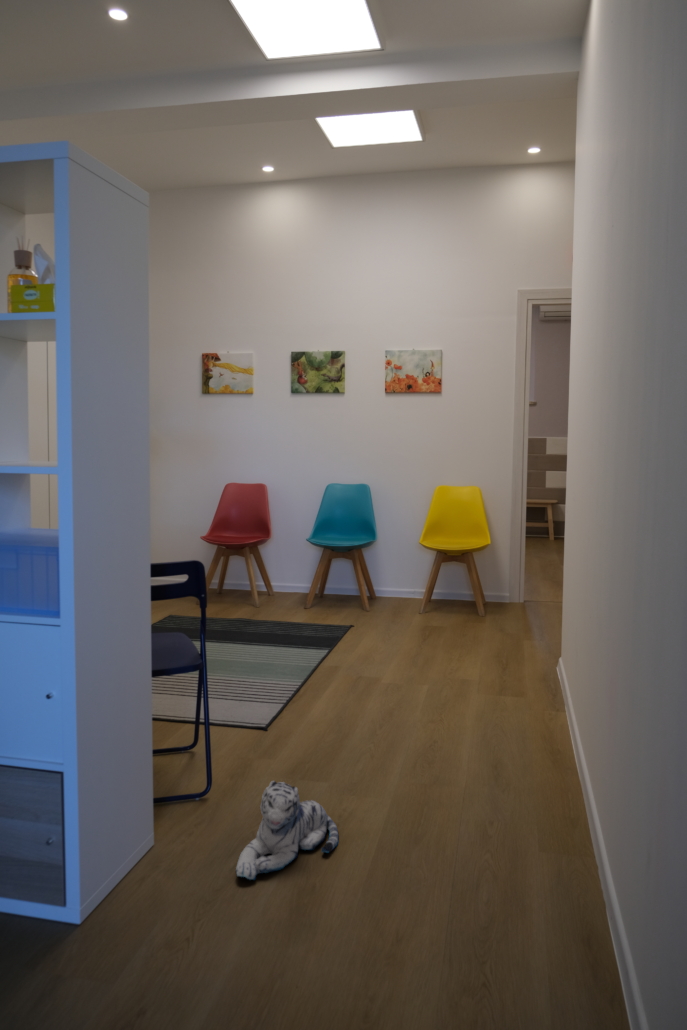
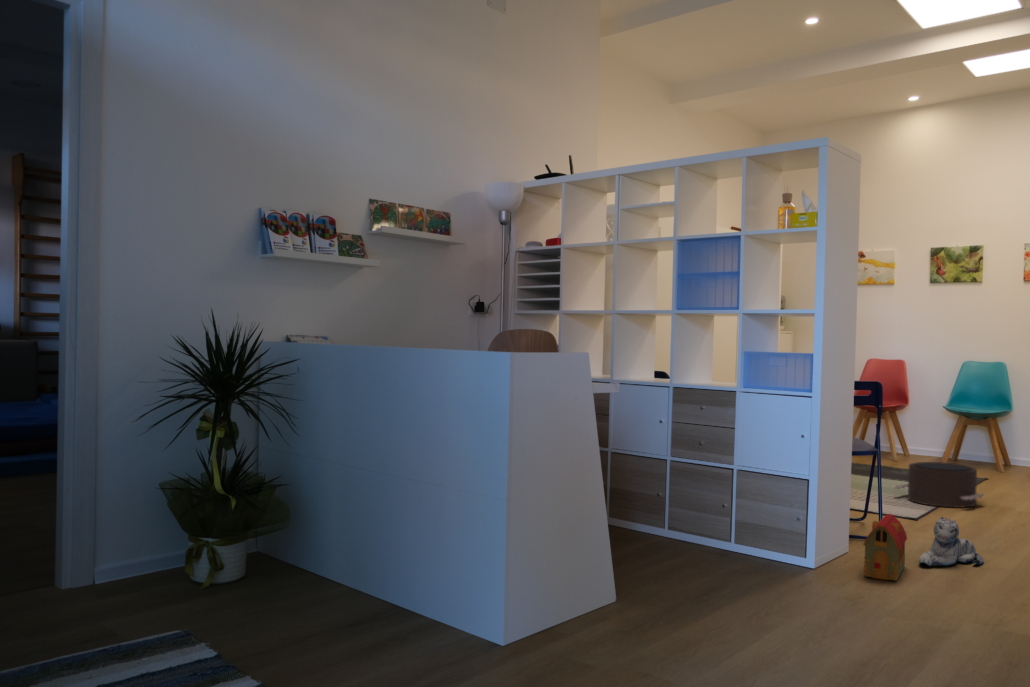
pouf: none [237,625,347,692] -> present [895,462,983,508]
toy house: none [119,801,213,960] -> present [864,514,907,581]

